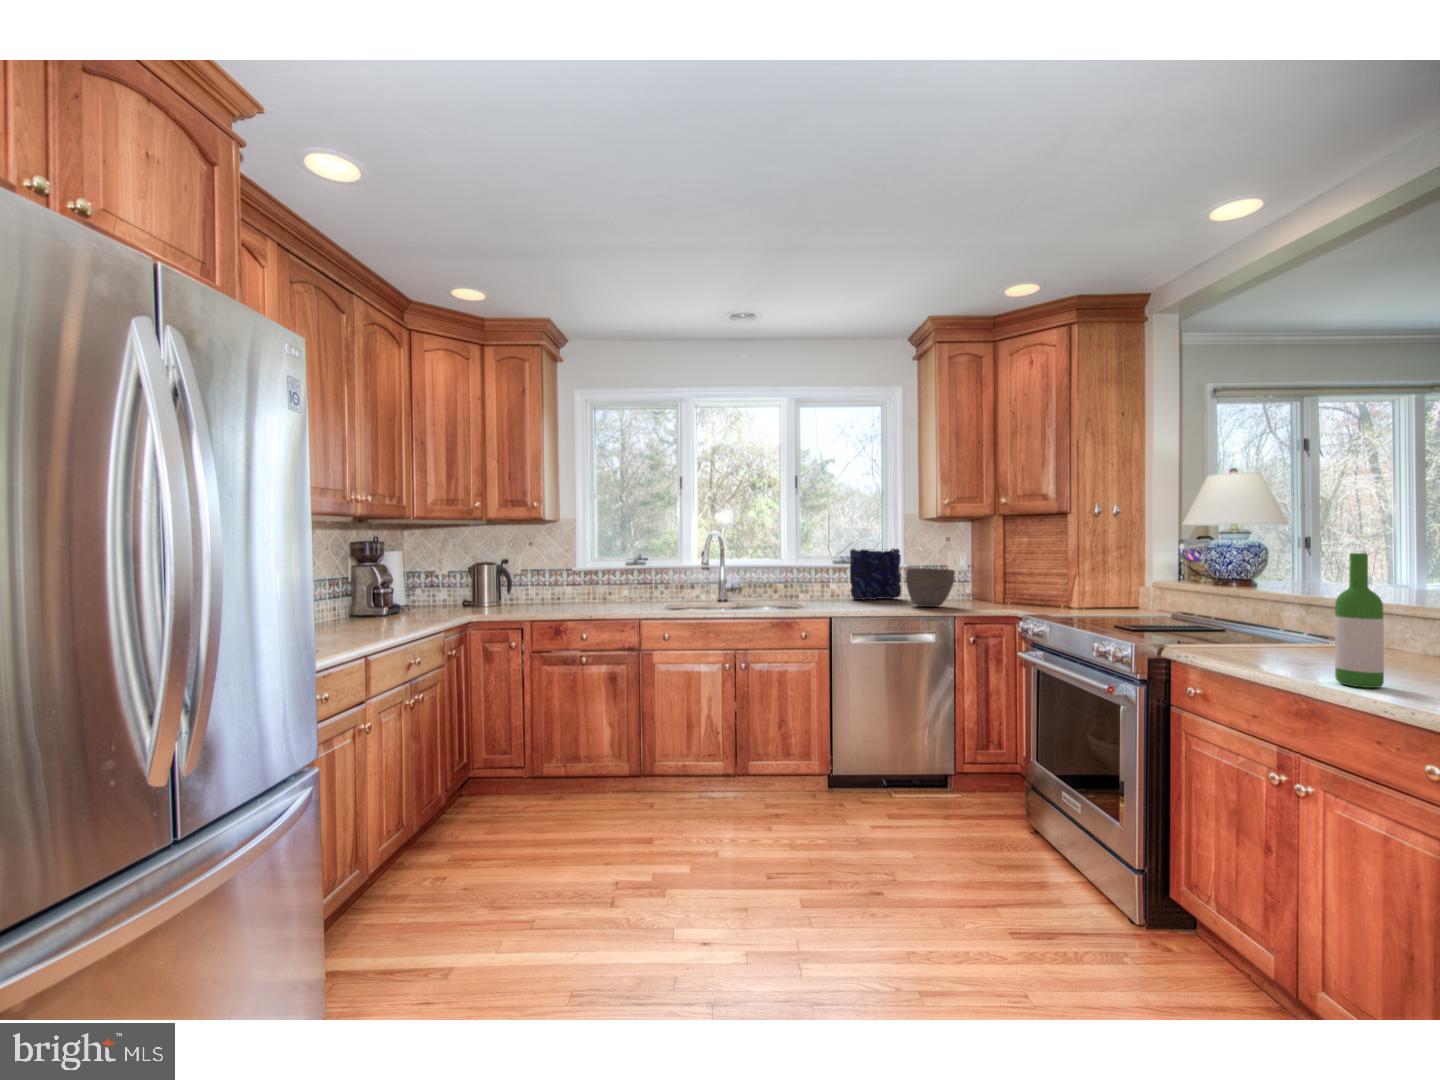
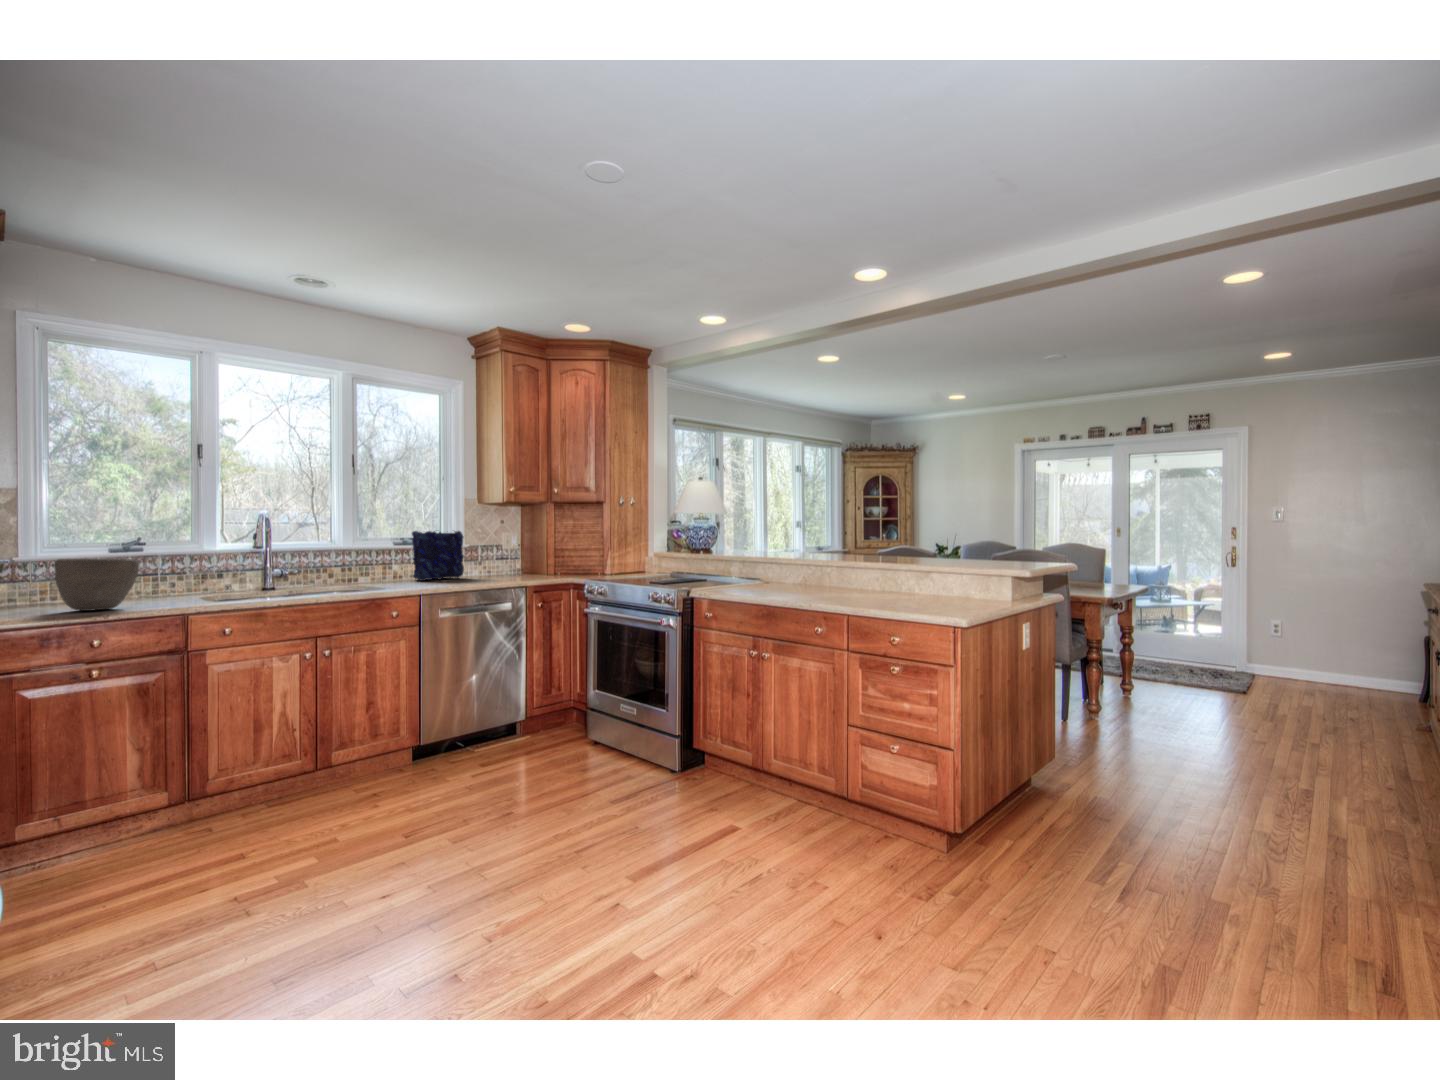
wine bottle: present [1335,553,1384,688] -> none [774,529,791,597]
bowl: present [906,568,954,607] -> present [55,559,139,611]

